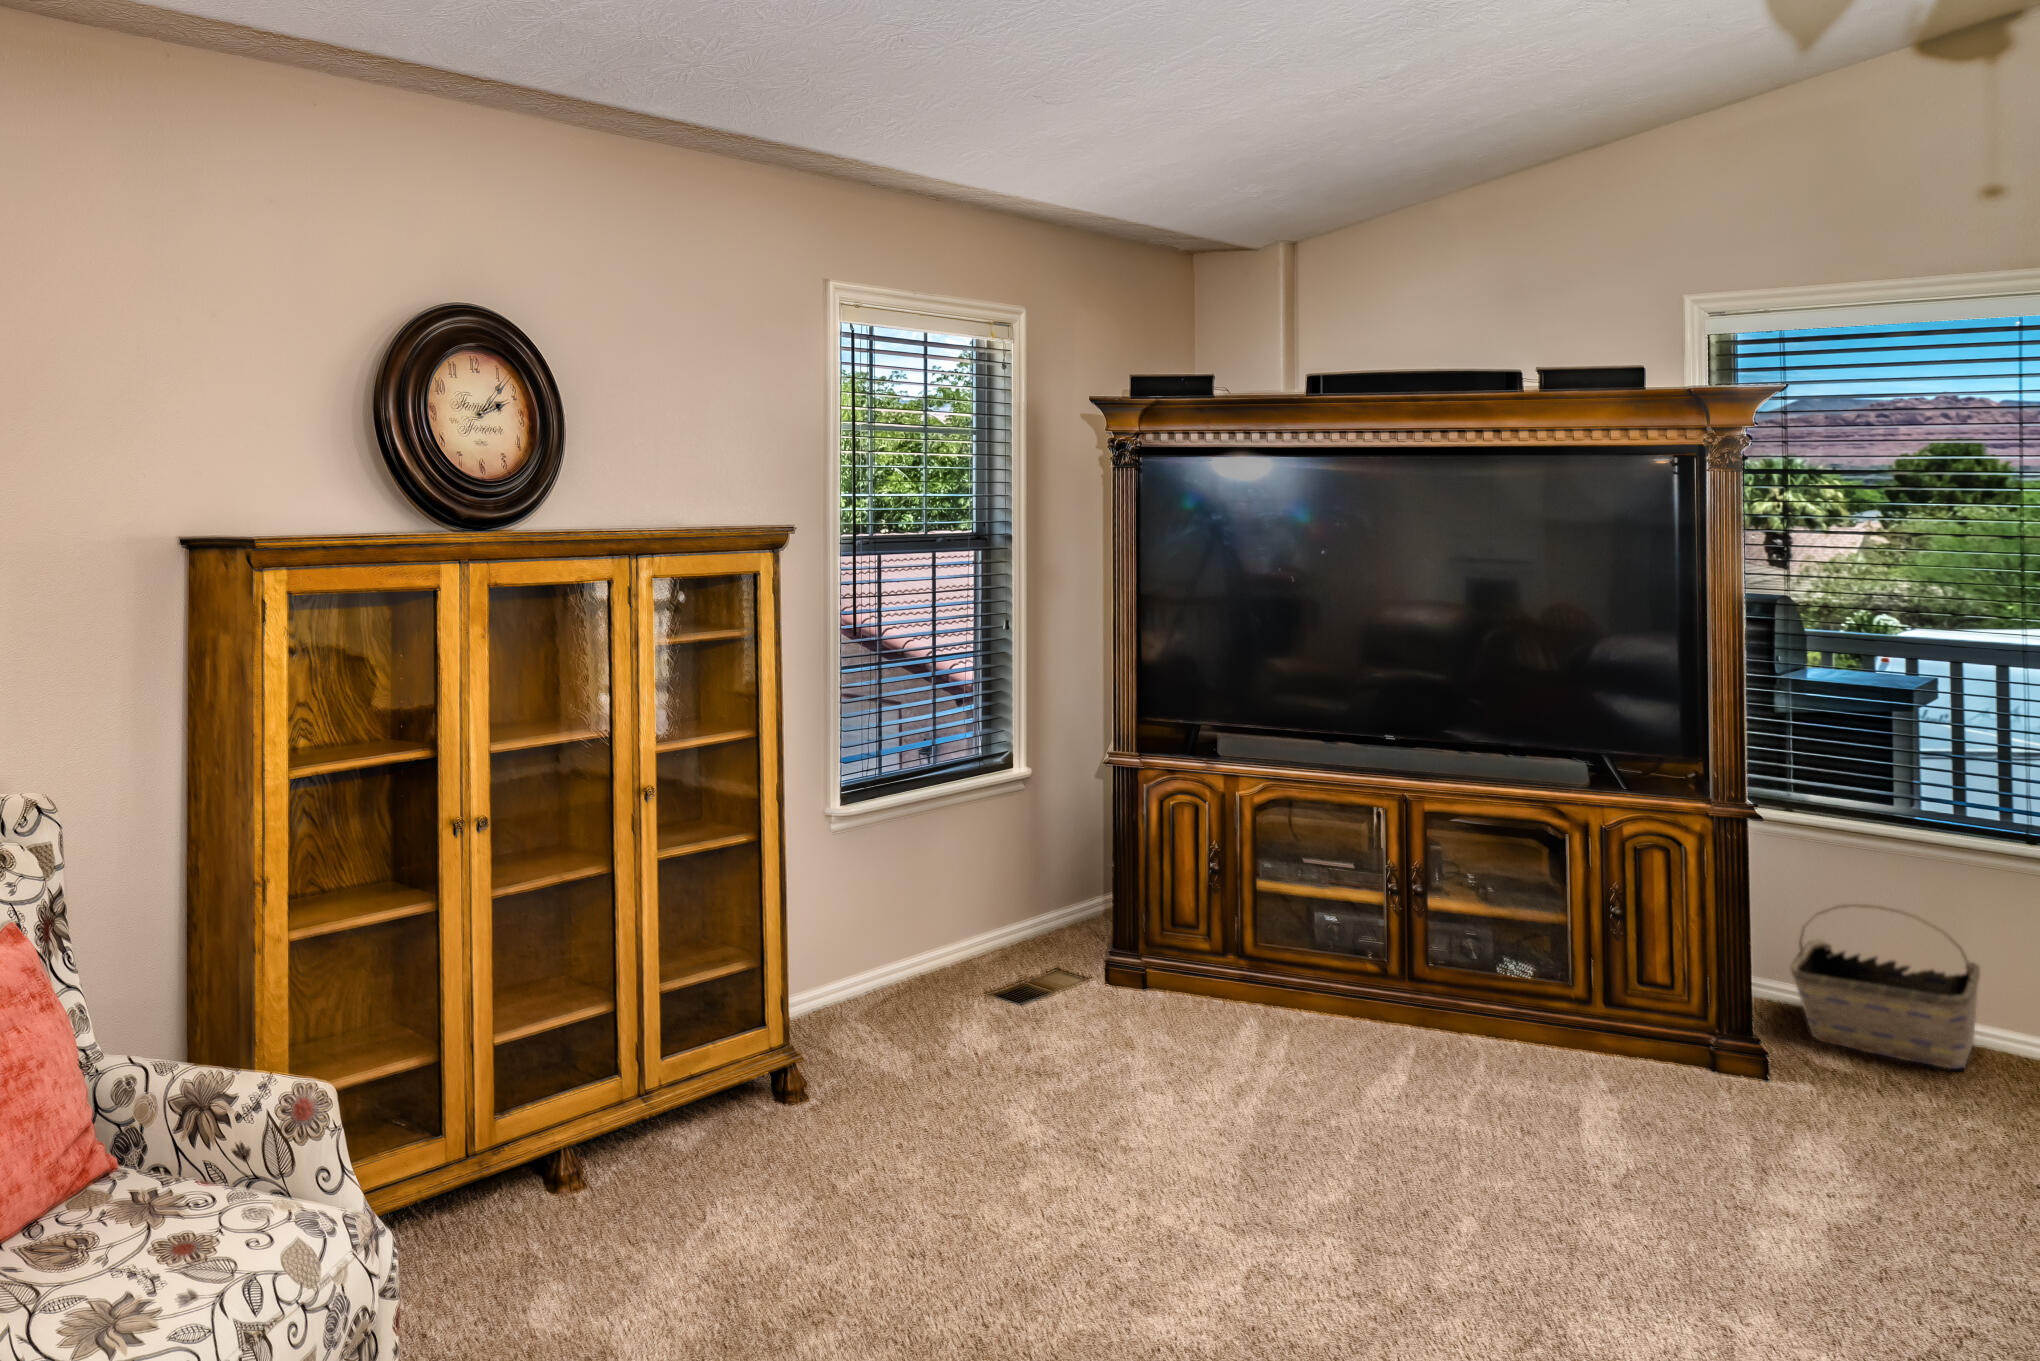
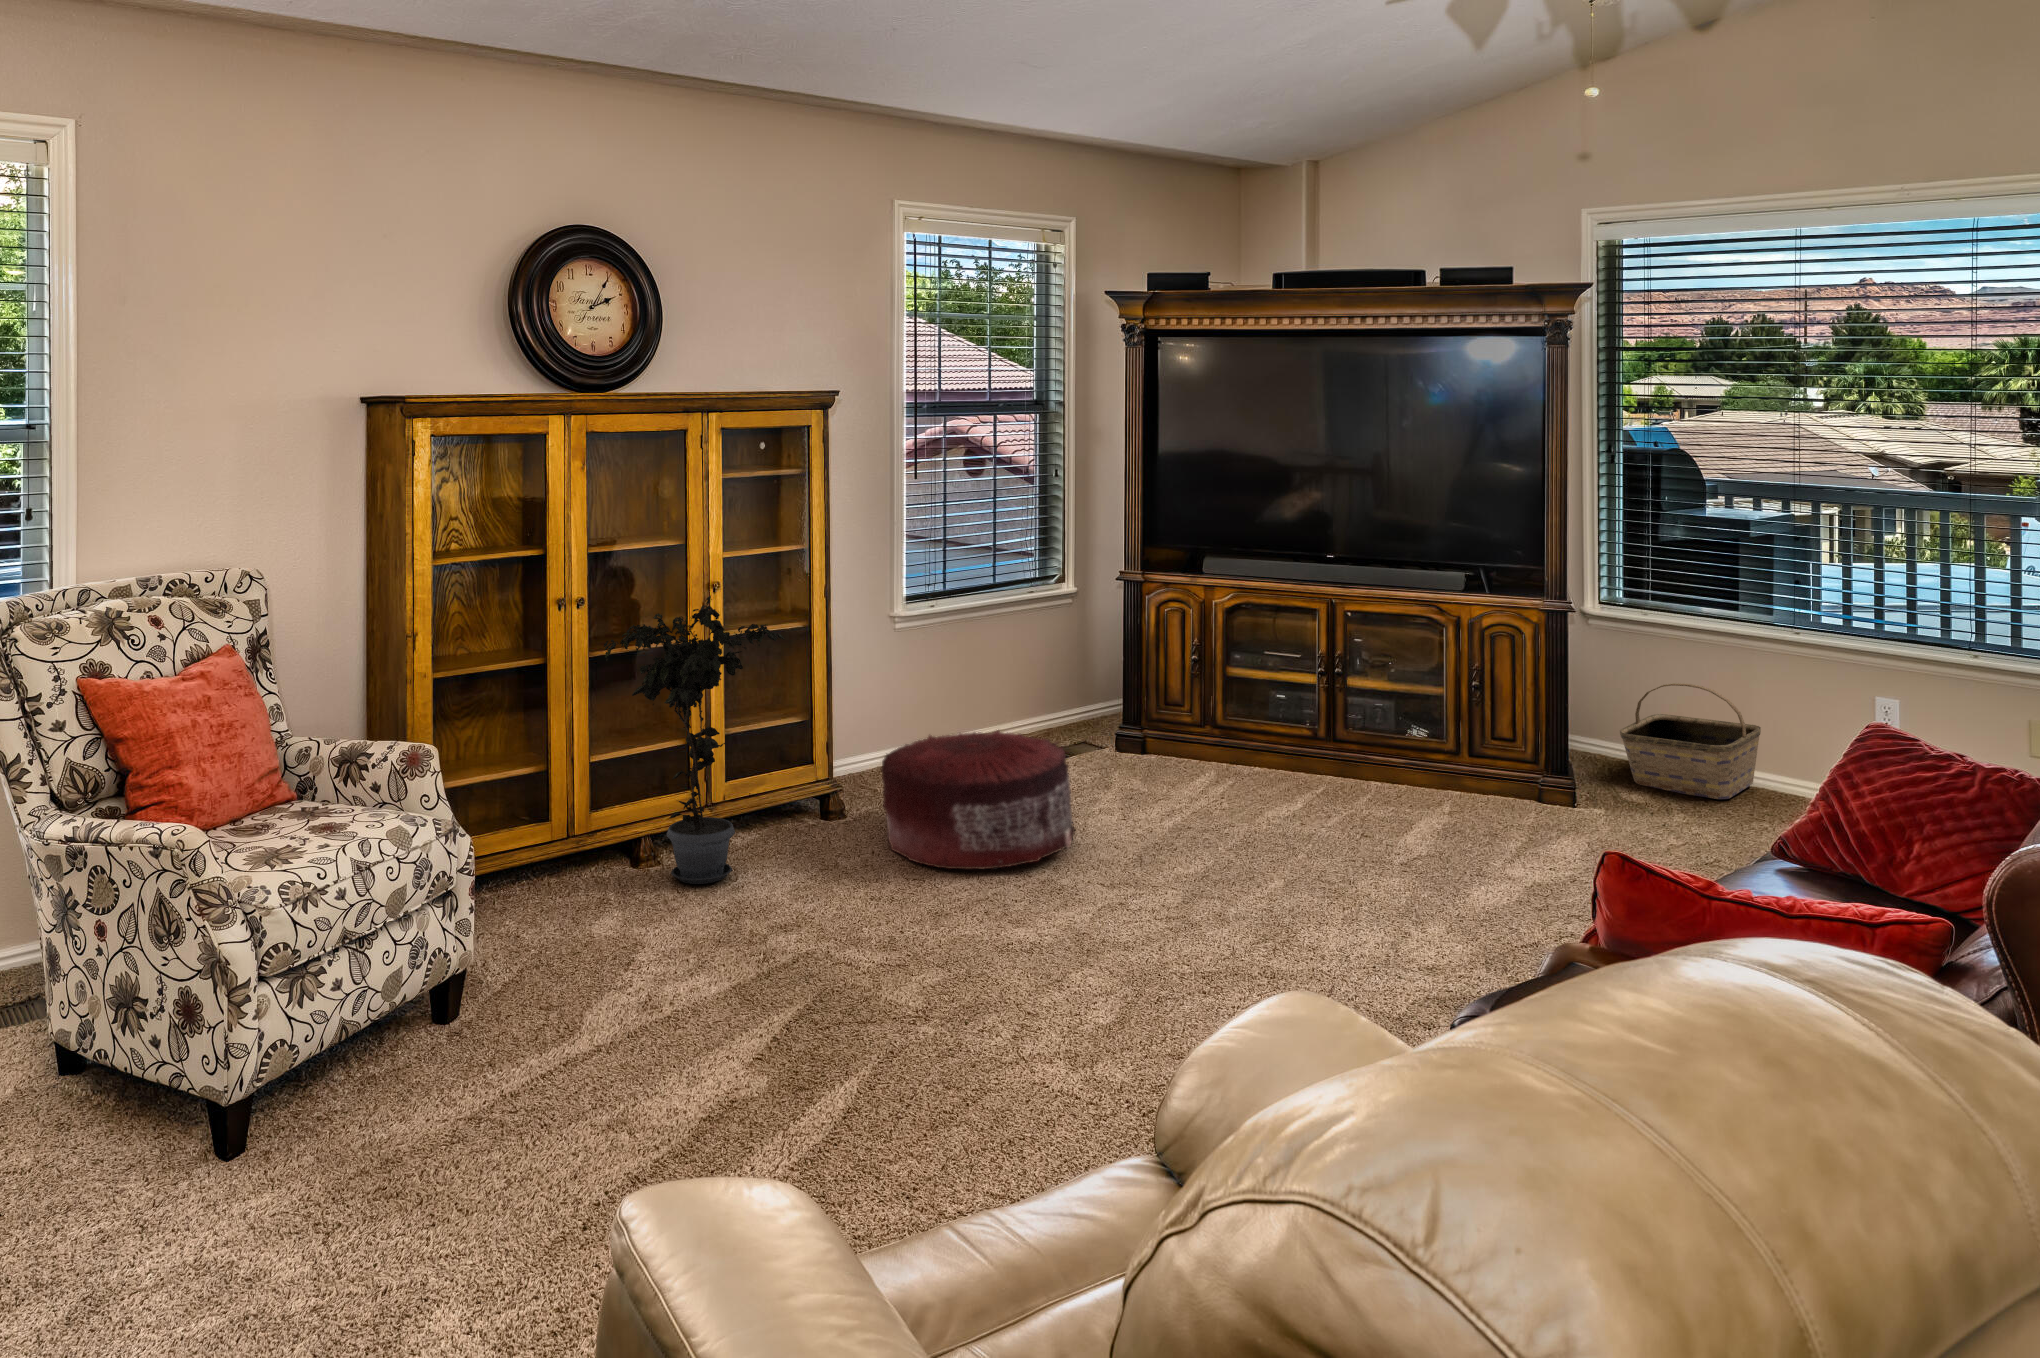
potted plant: none [517,813,756,1239] -> present [604,596,784,884]
pouf: none [871,981,1154,1210] -> present [881,730,1075,869]

